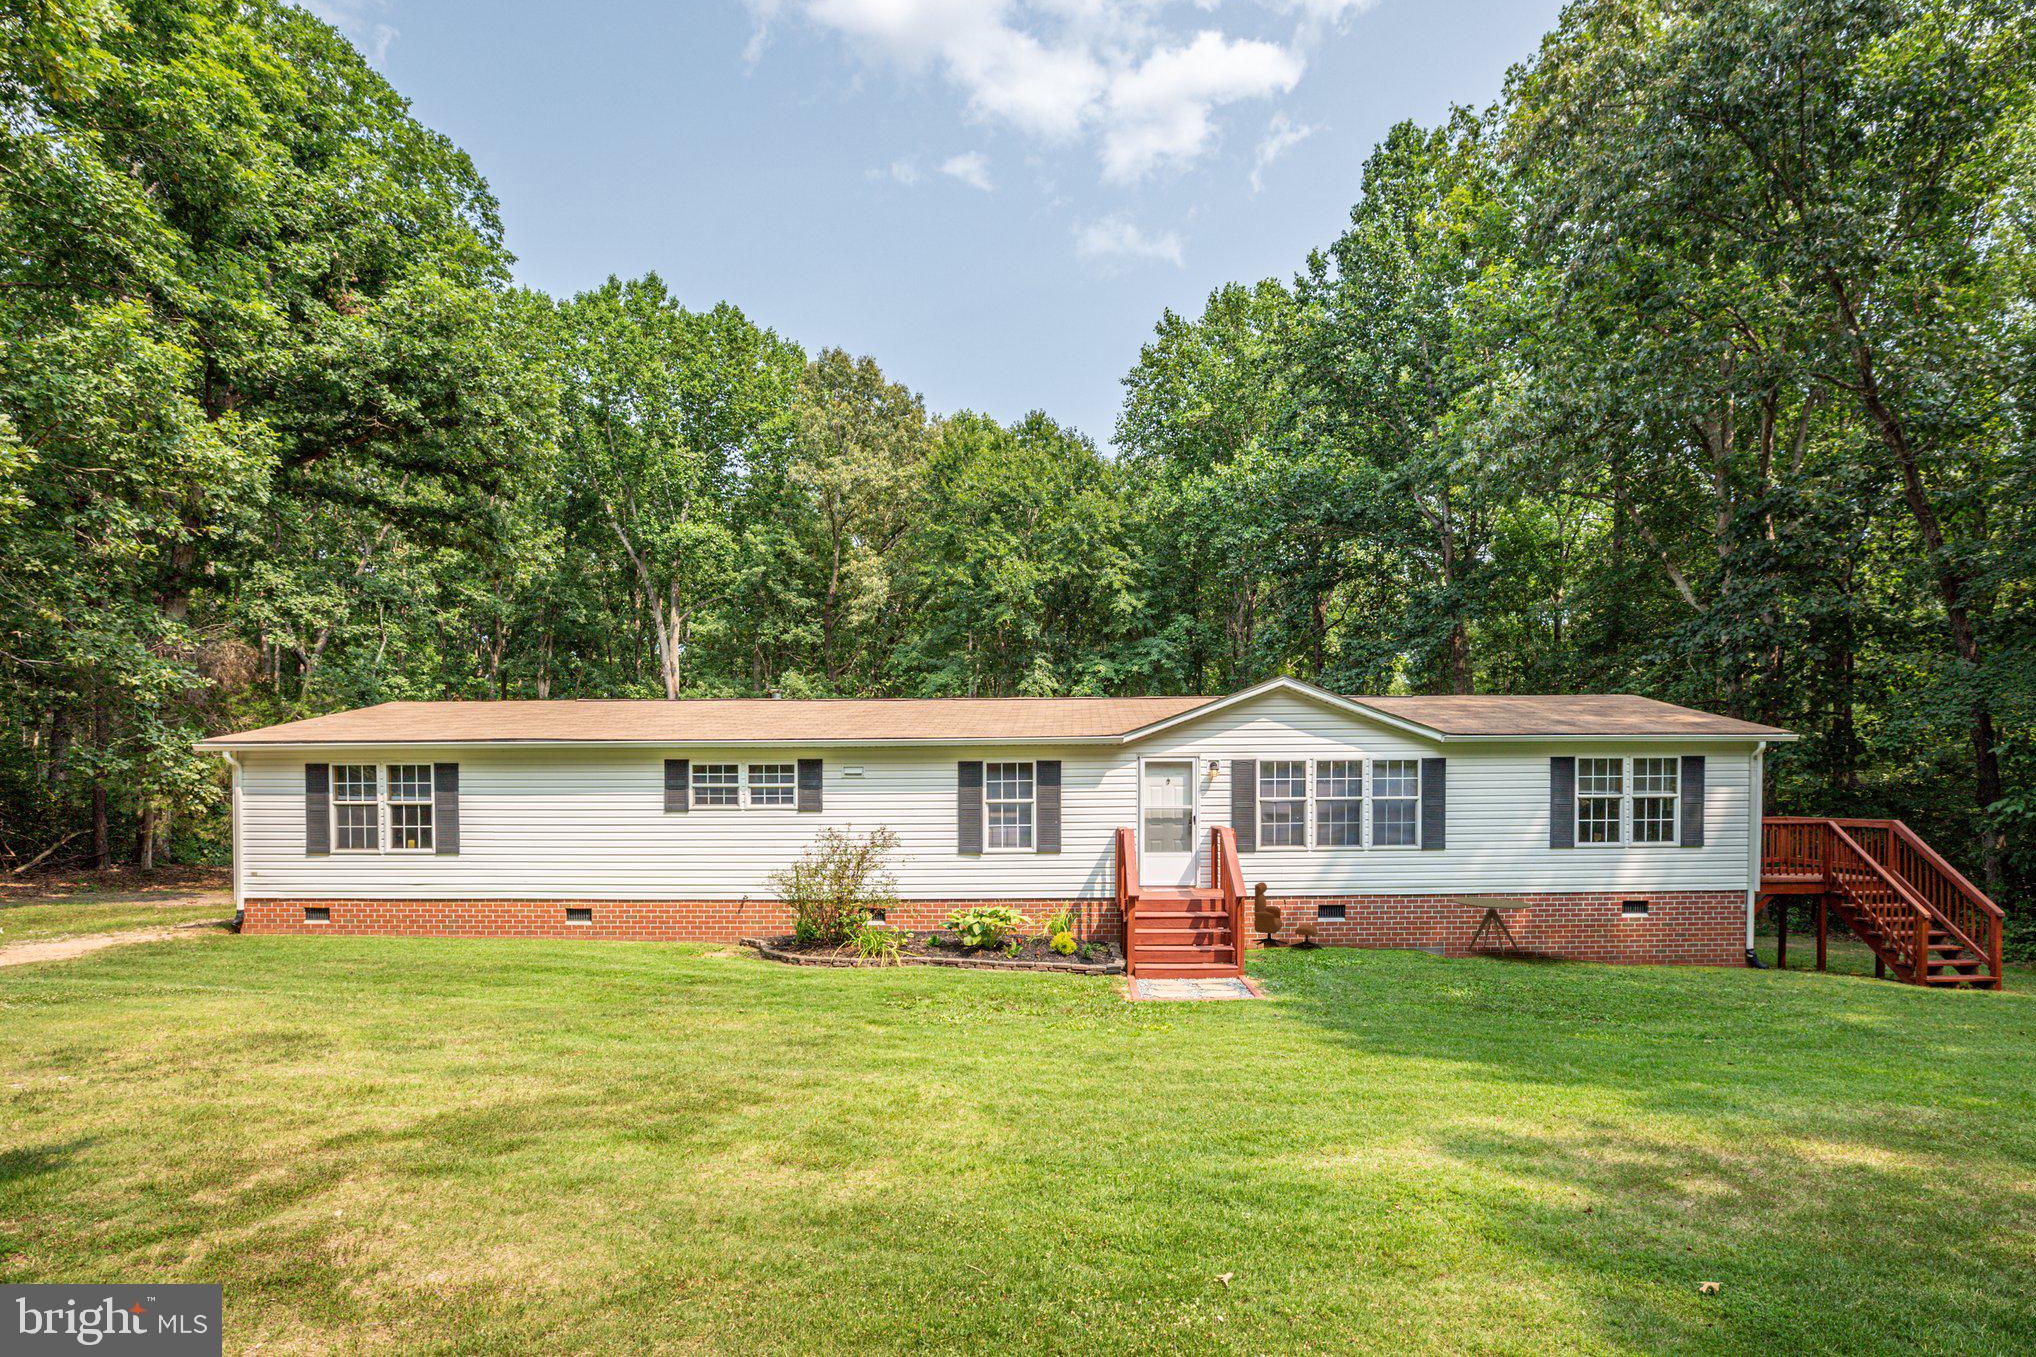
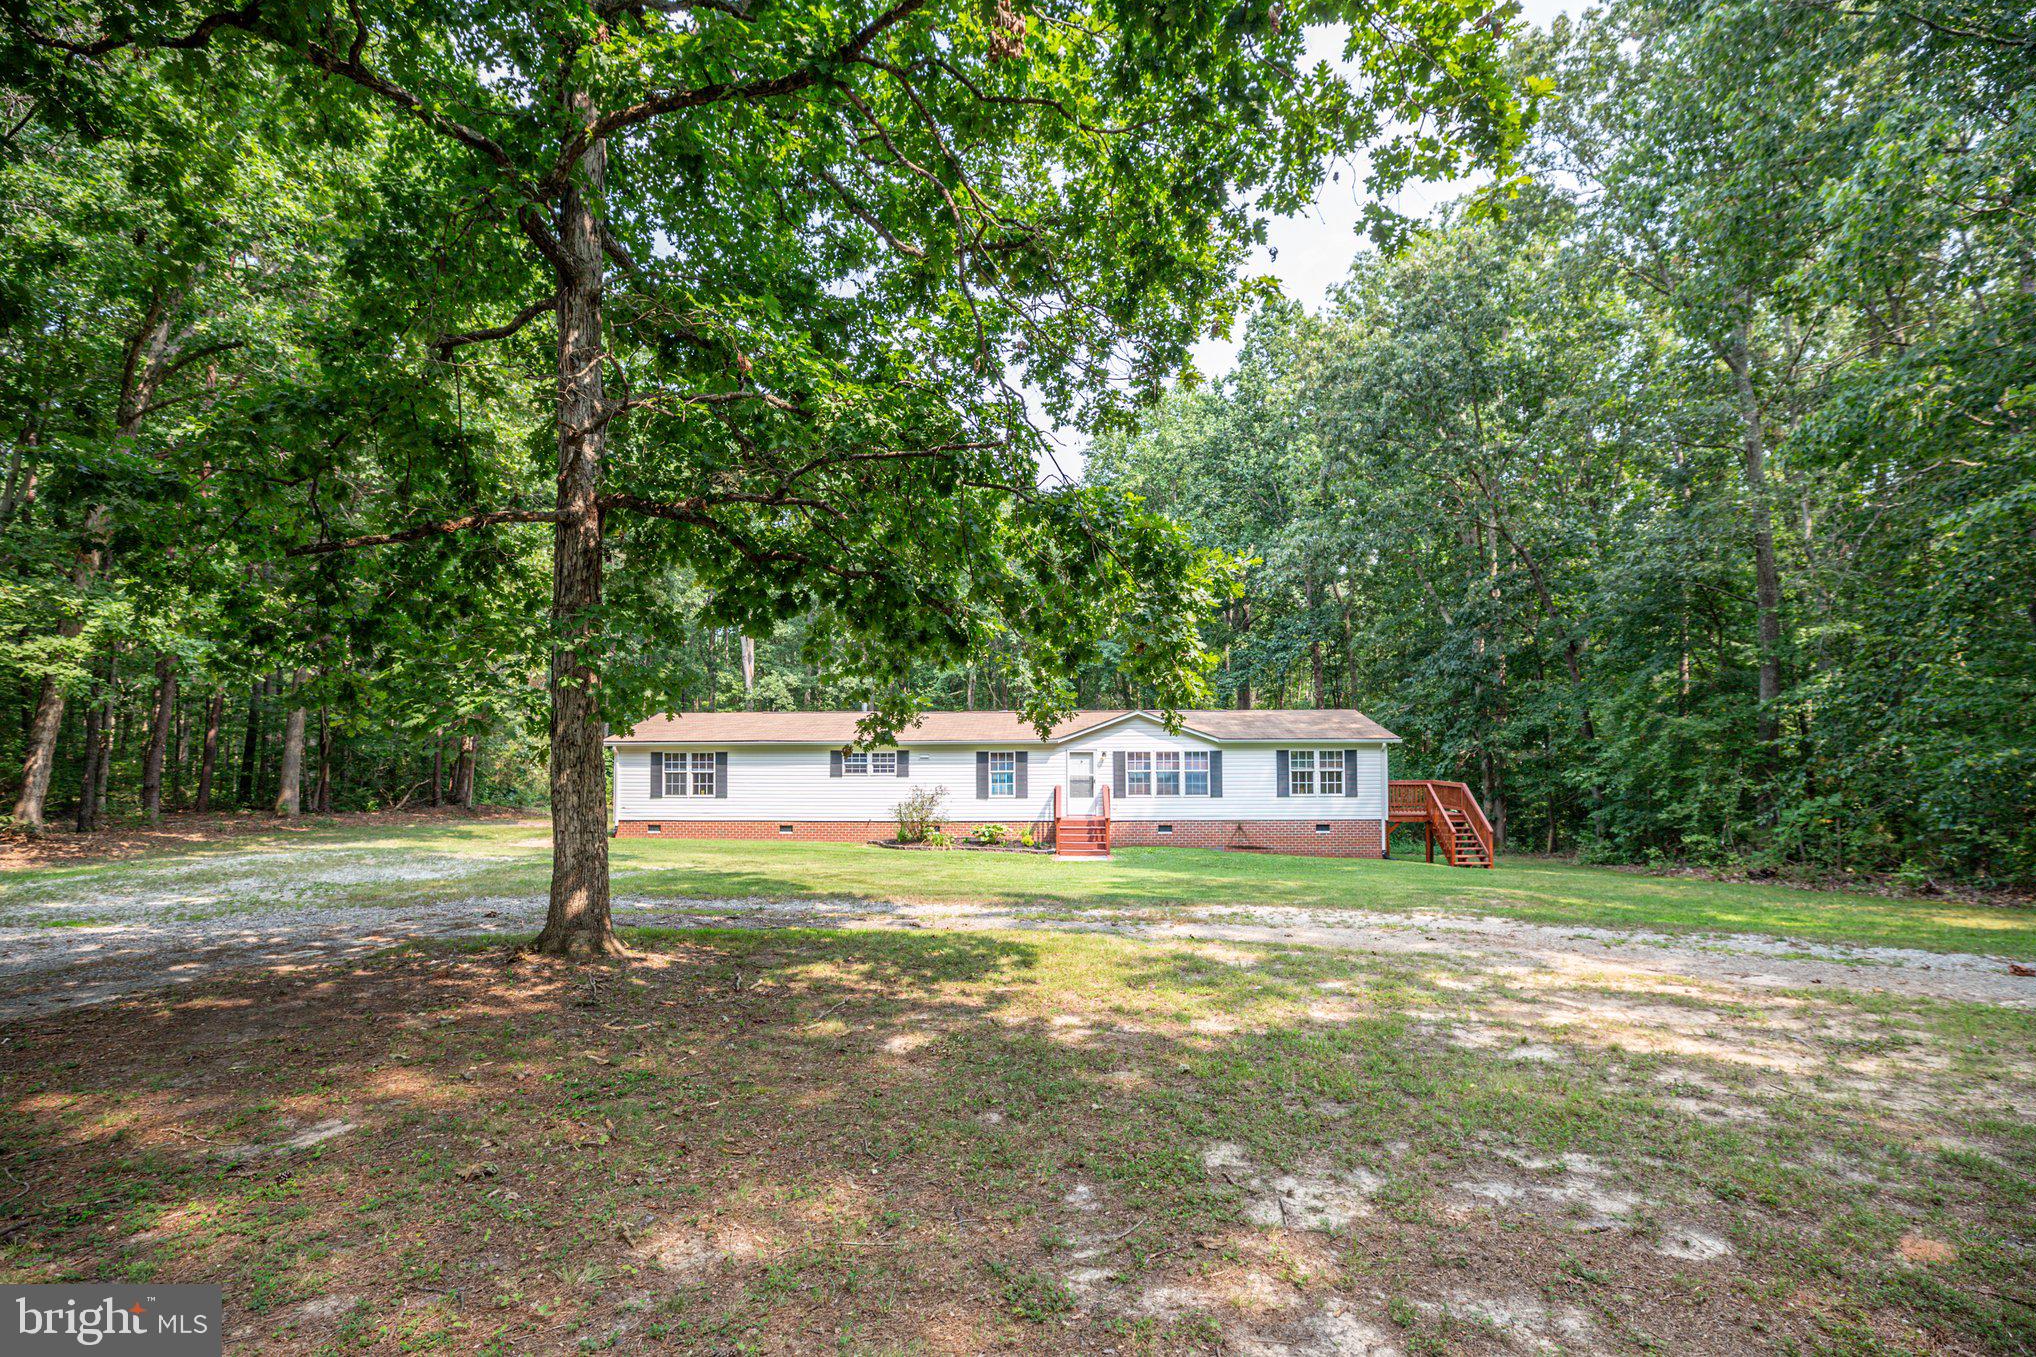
lounge chair: present [1252,882,1322,949] -> none [1123,814,1155,845]

